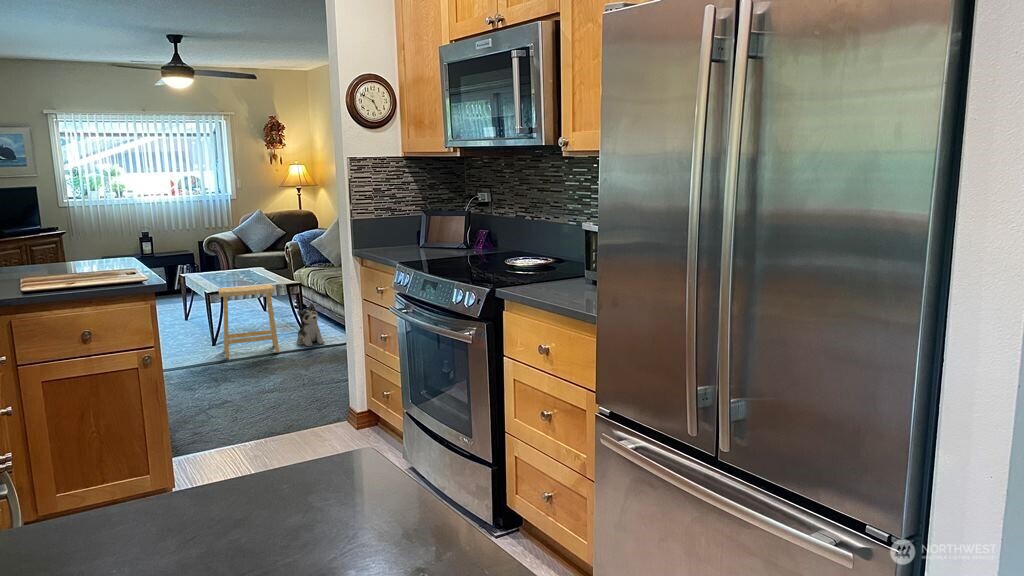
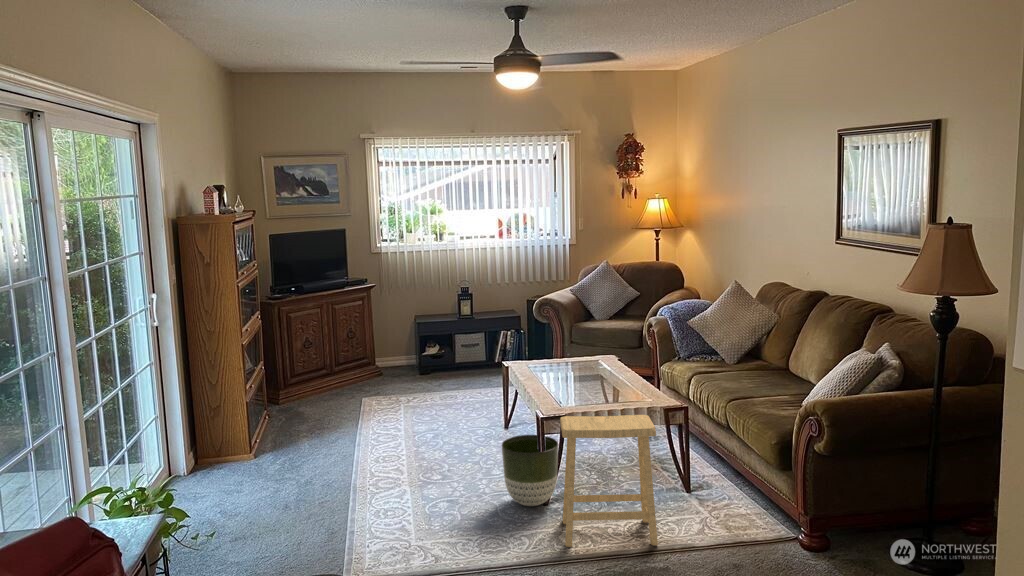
plush toy: present [297,303,325,346] -> none [683,453,735,534]
planter: none [182,307,220,348] -> present [502,435,558,506]

